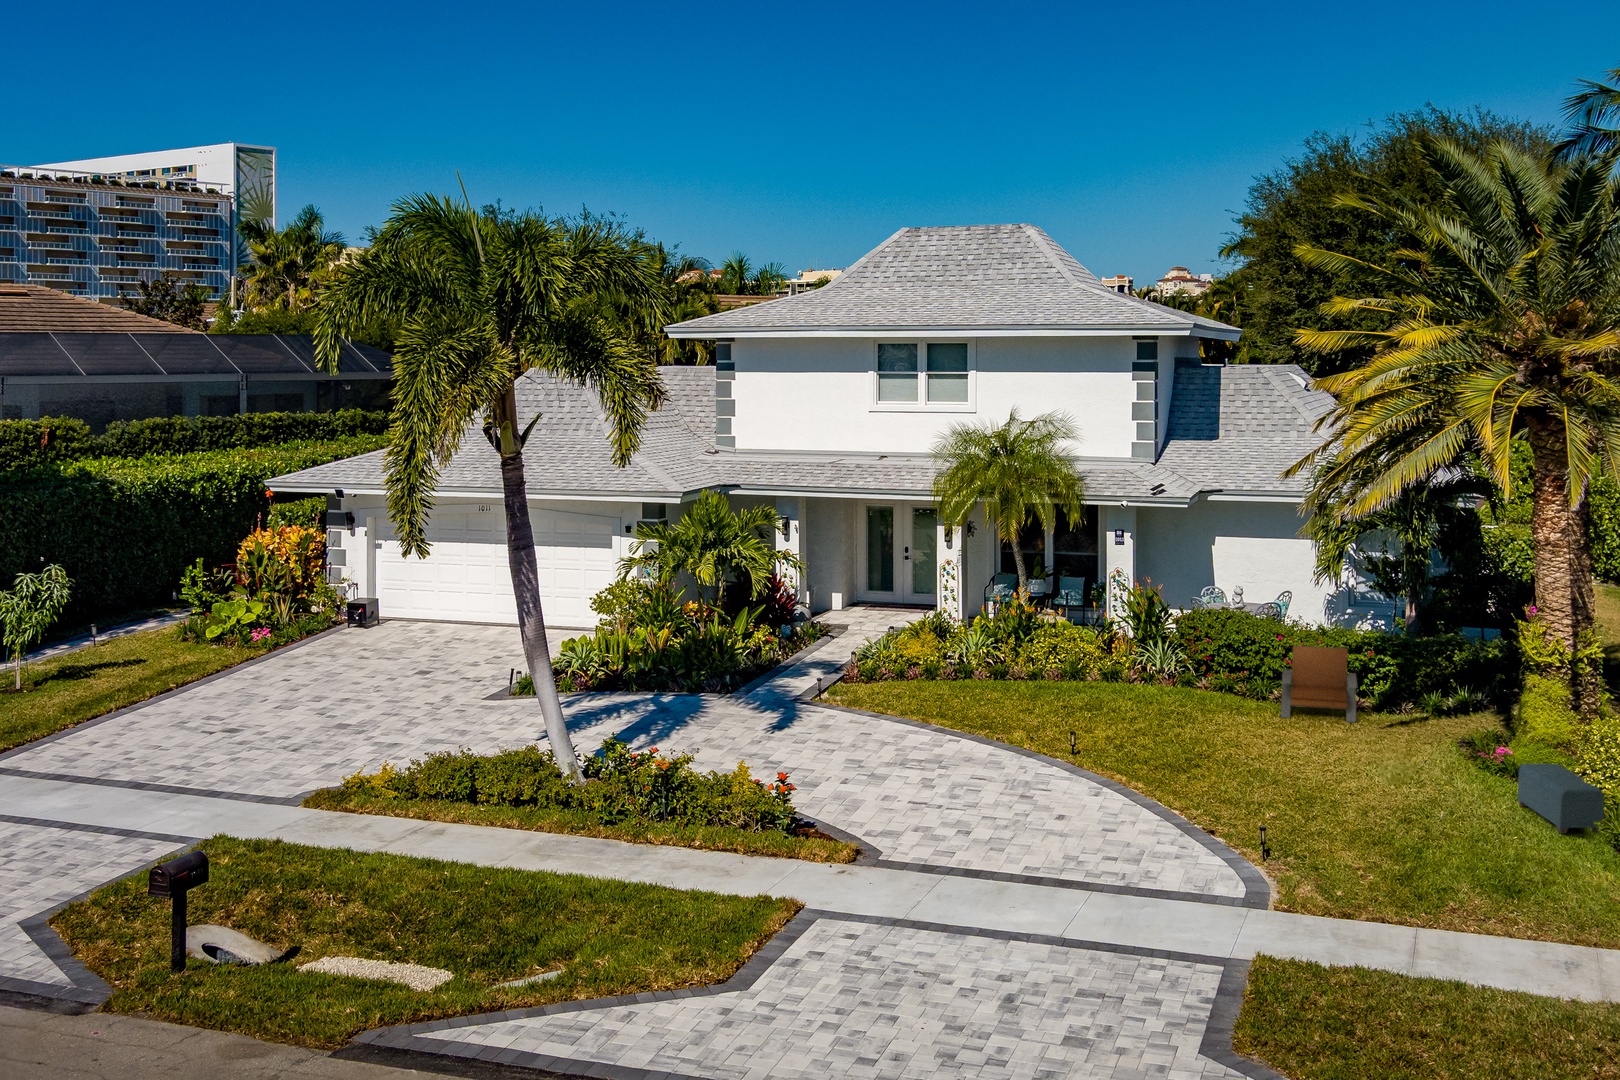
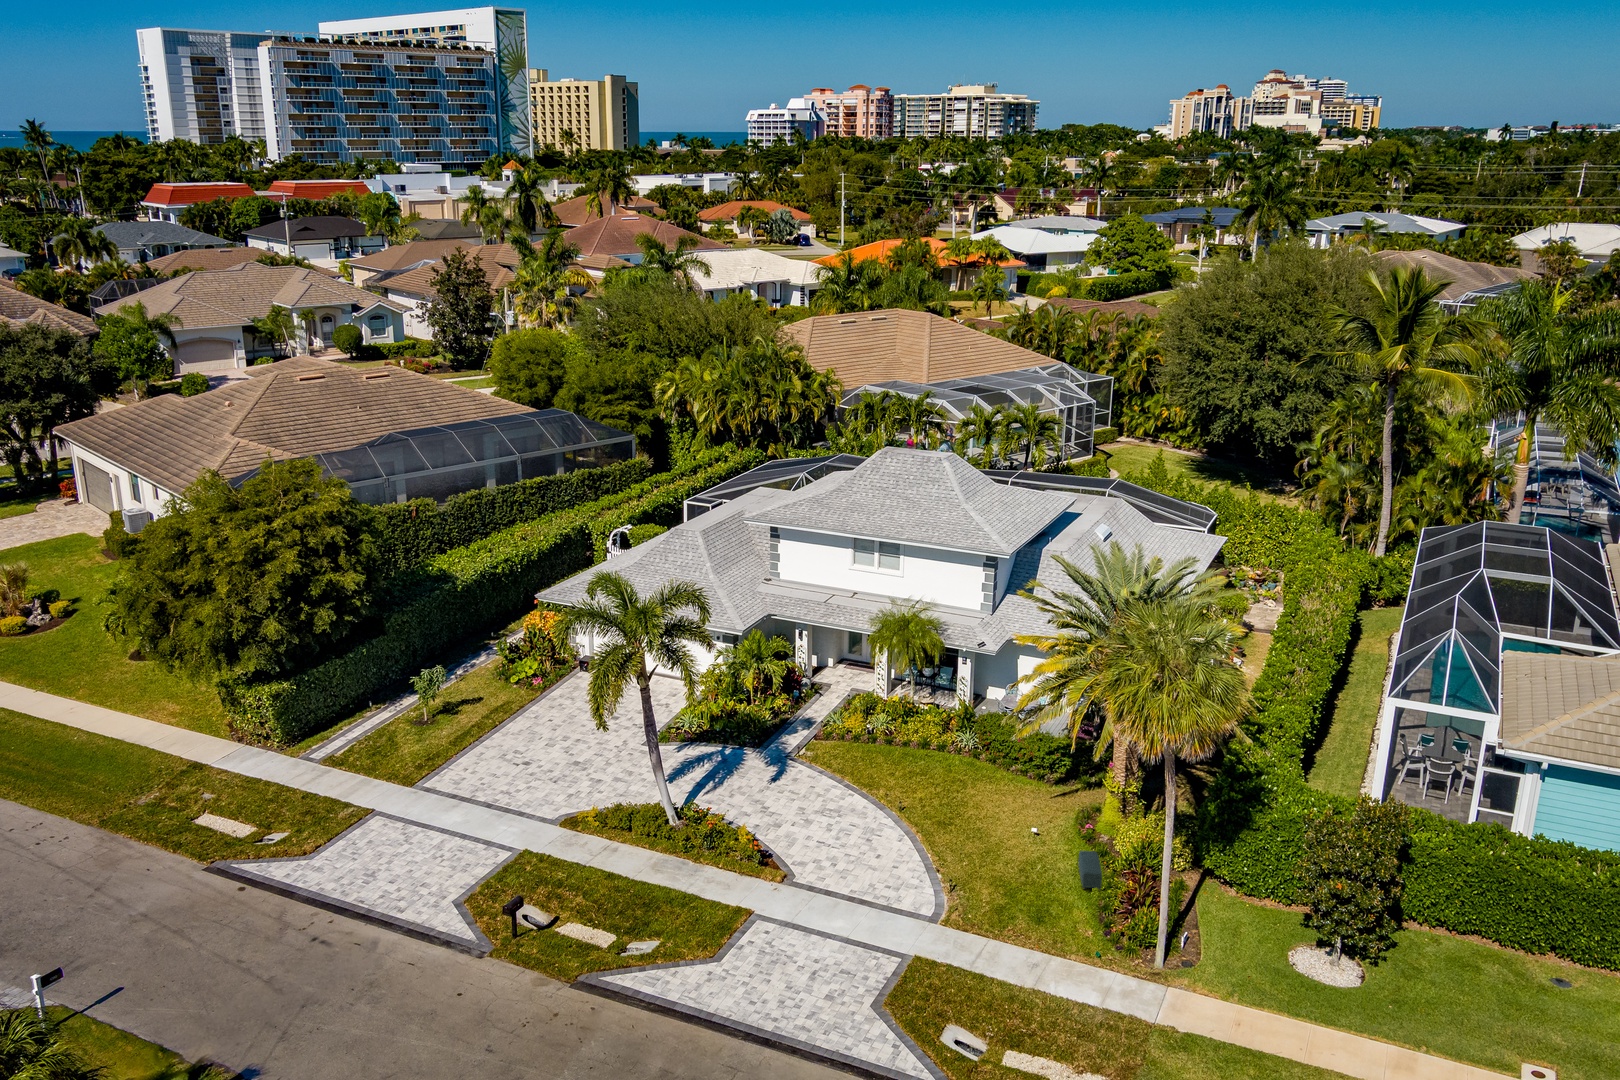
lounge chair: present [1281,645,1357,722] -> none [1011,749,1052,794]

